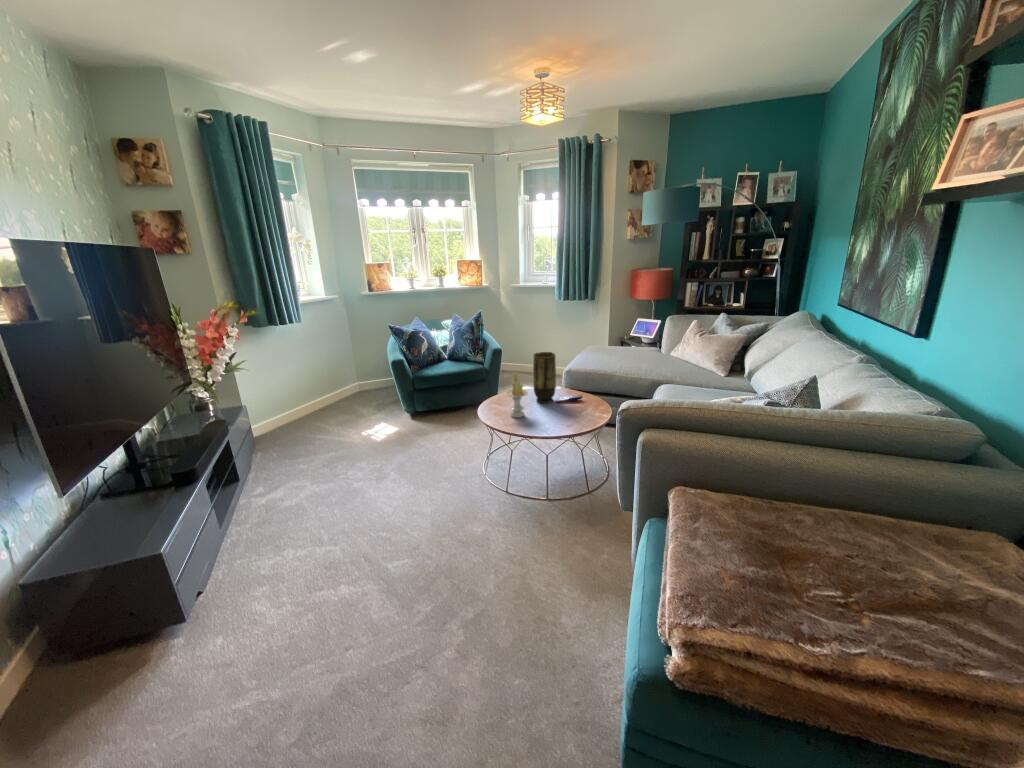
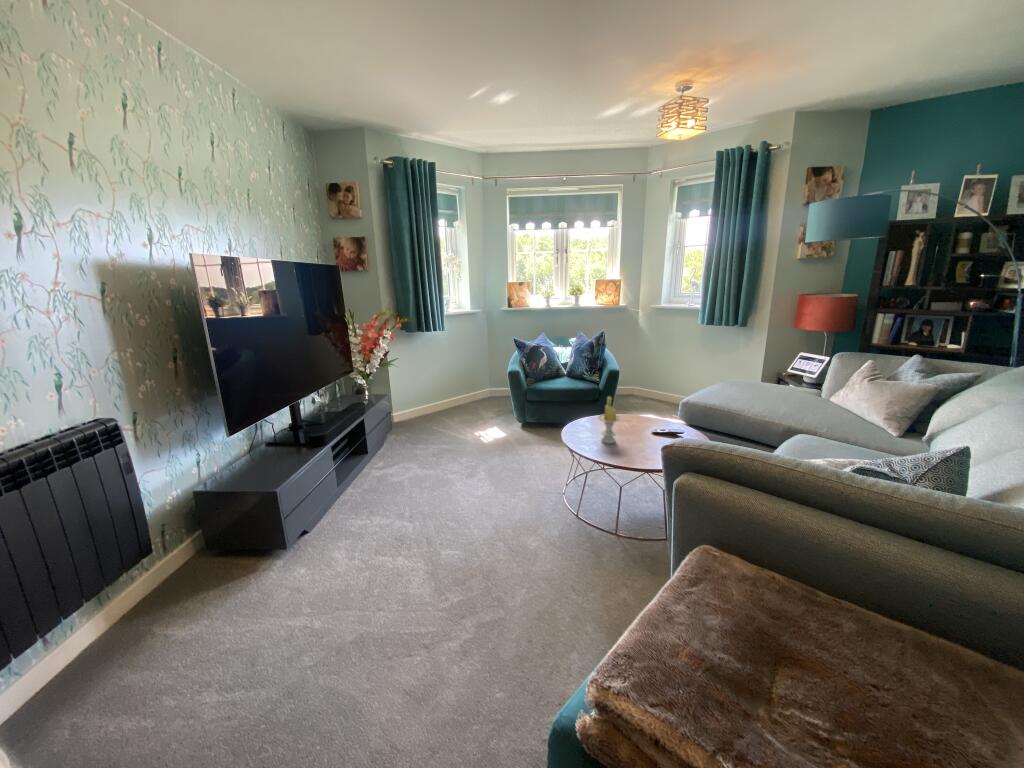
vase: present [533,352,556,403] -> none [634,379,661,434]

